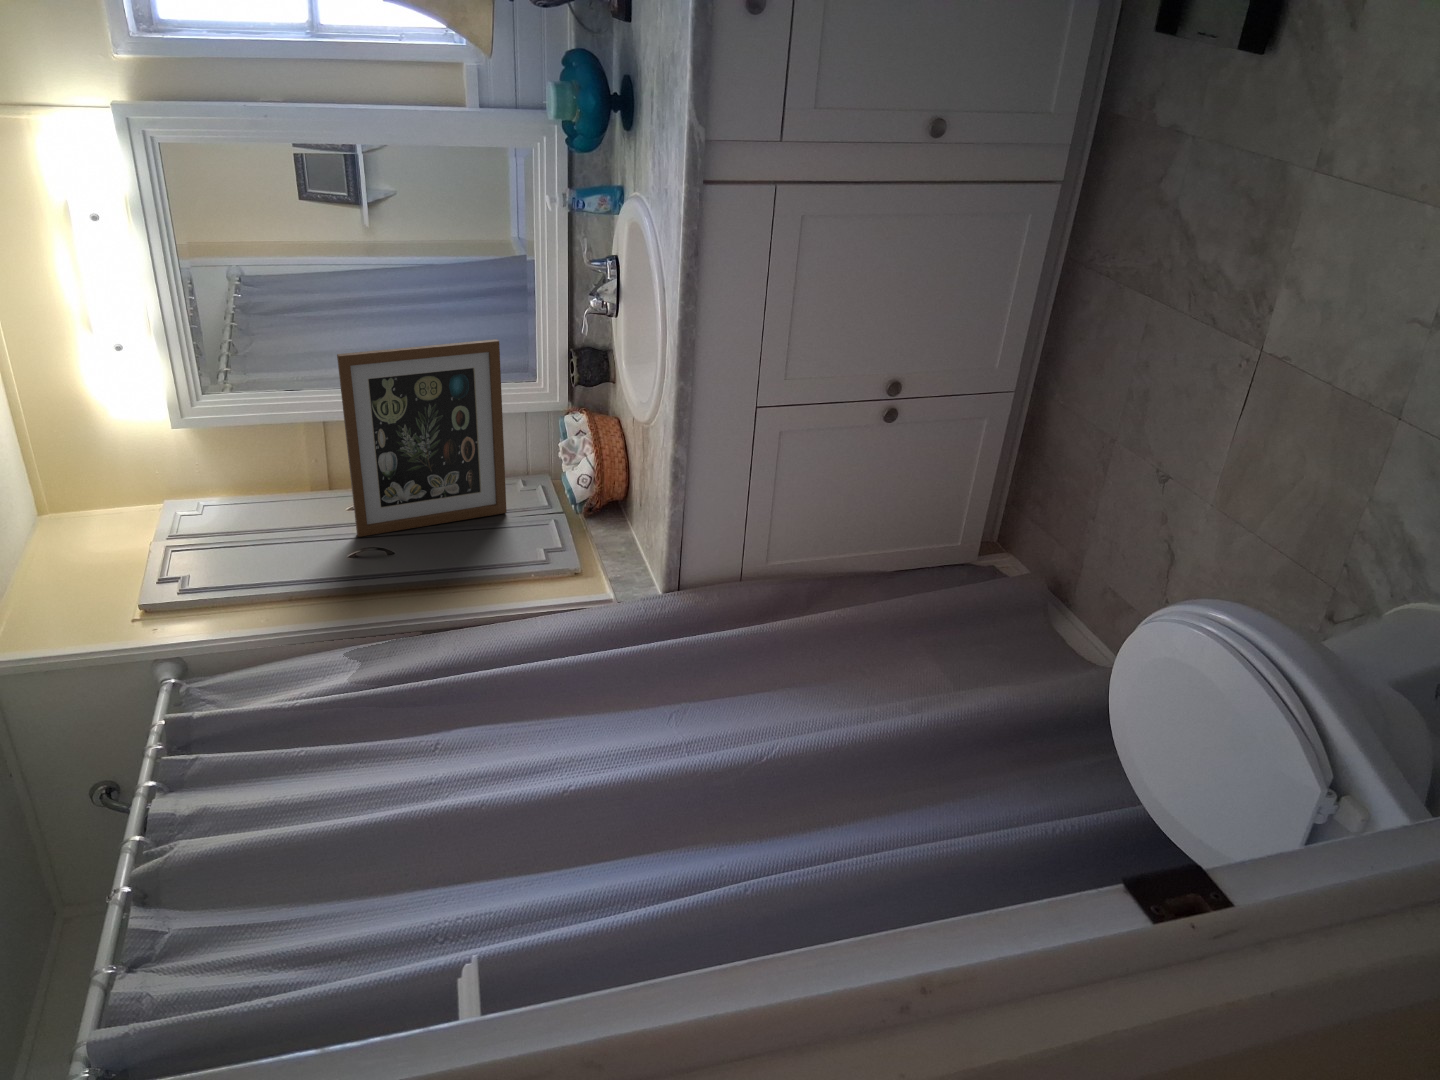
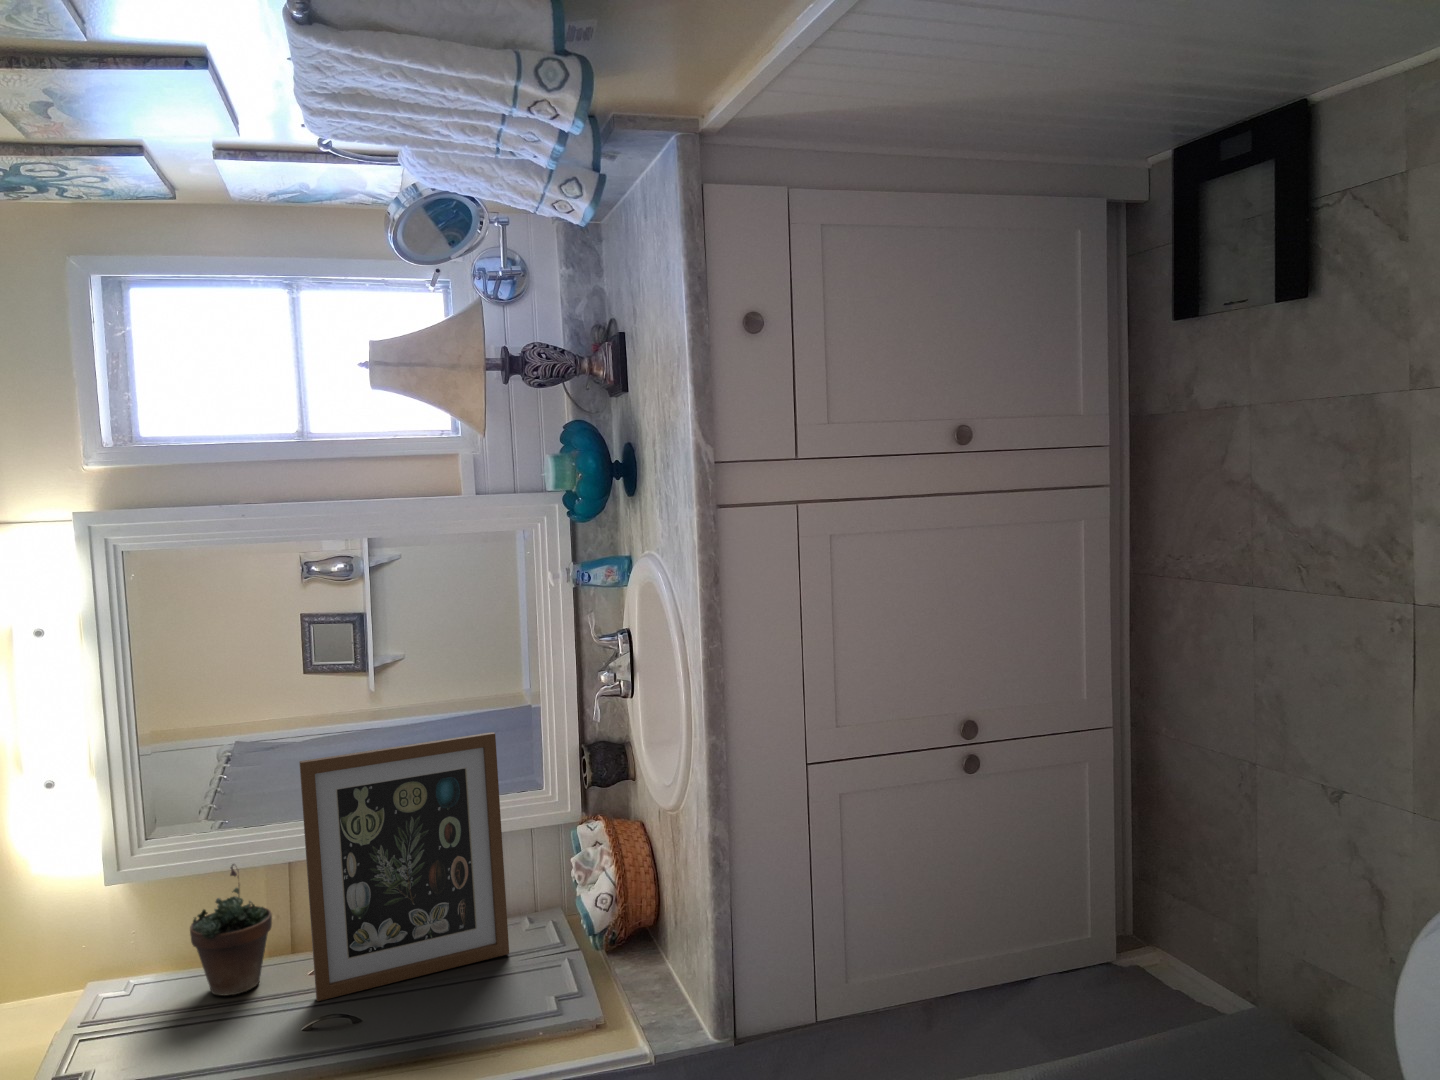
succulent plant: none [253,427,317,526] -> present [190,864,272,996]

